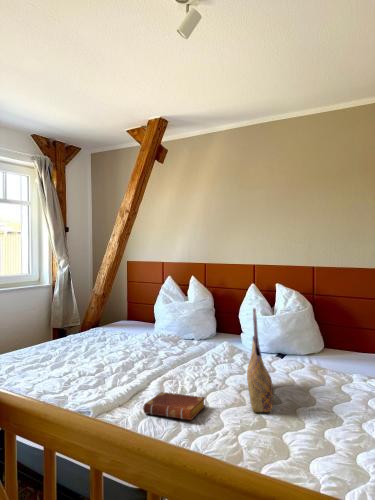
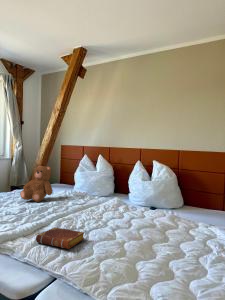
teddy bear: none [88,299,134,355] -> present [20,165,53,202]
tote bag: present [247,308,273,412] -> none [117,168,135,245]

